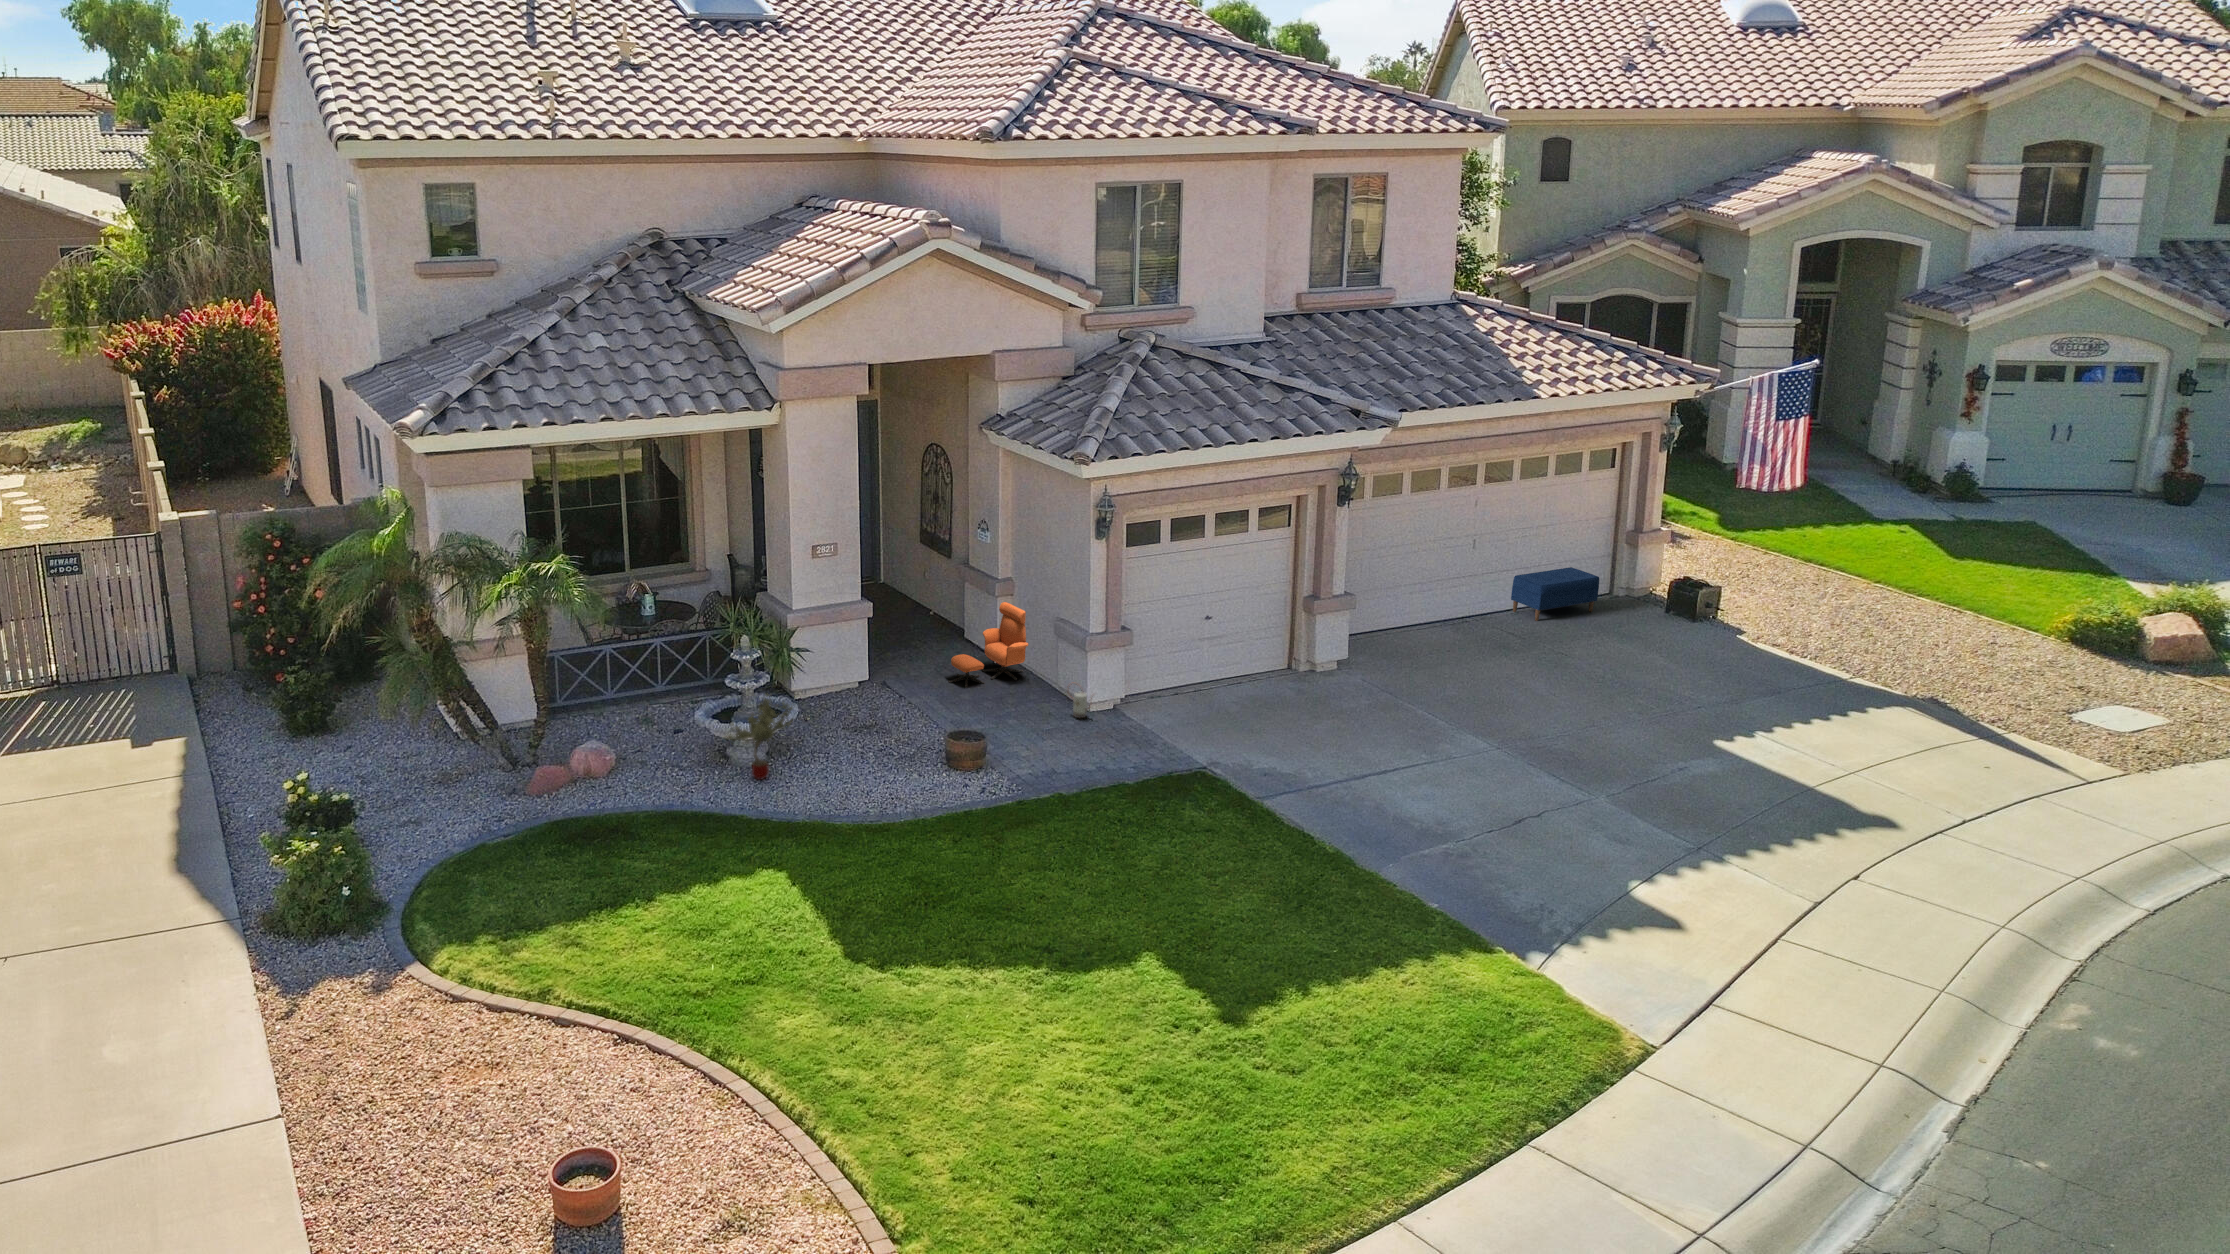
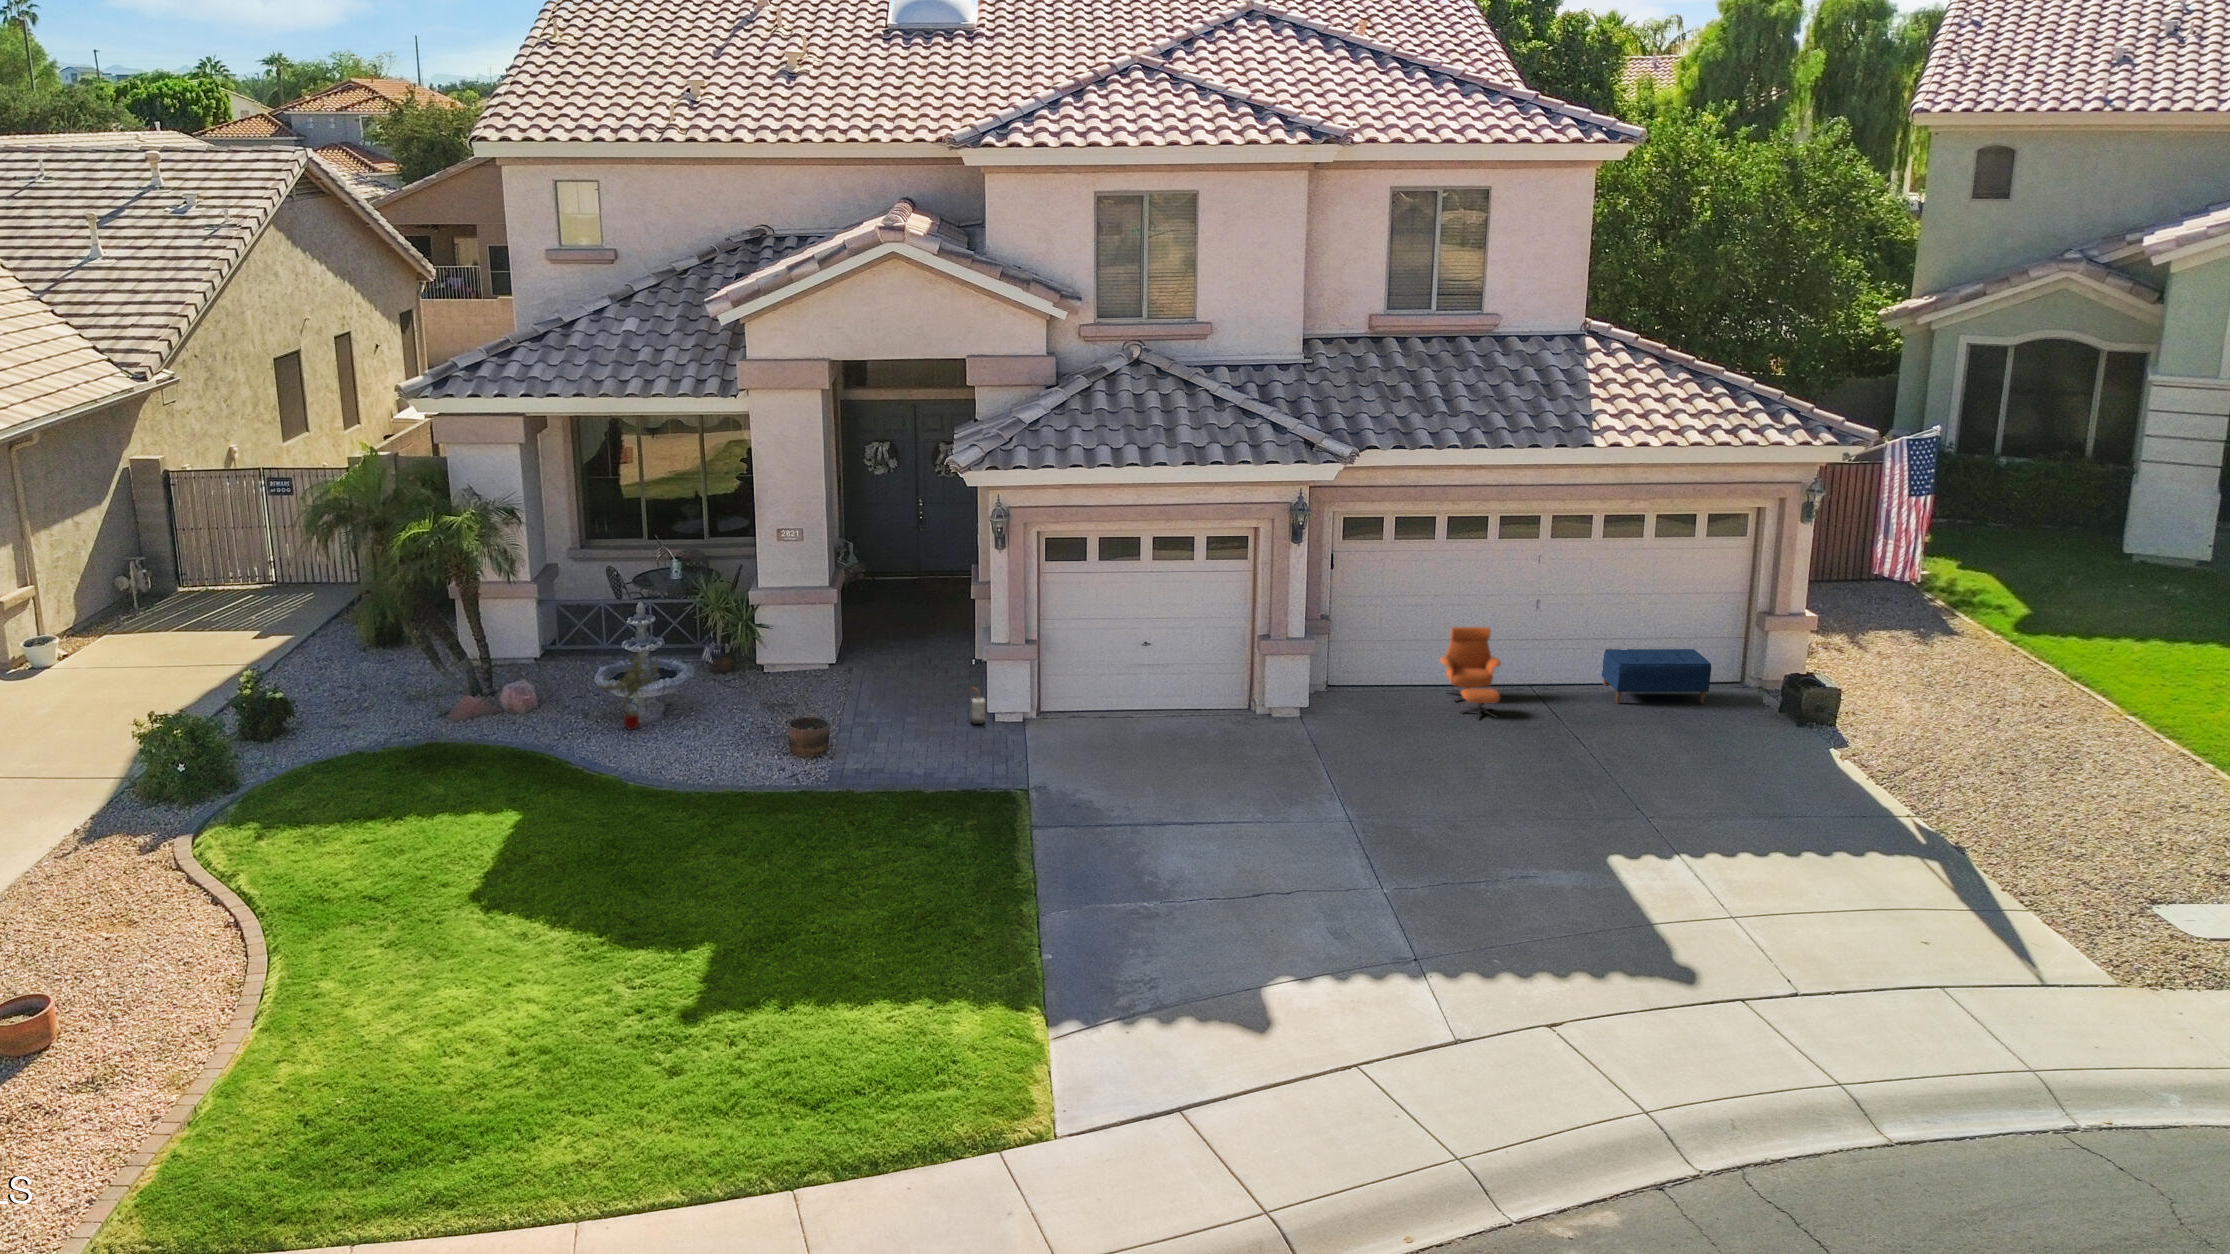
lounge chair: present [949,602,1029,688] -> present [1440,627,1501,719]

